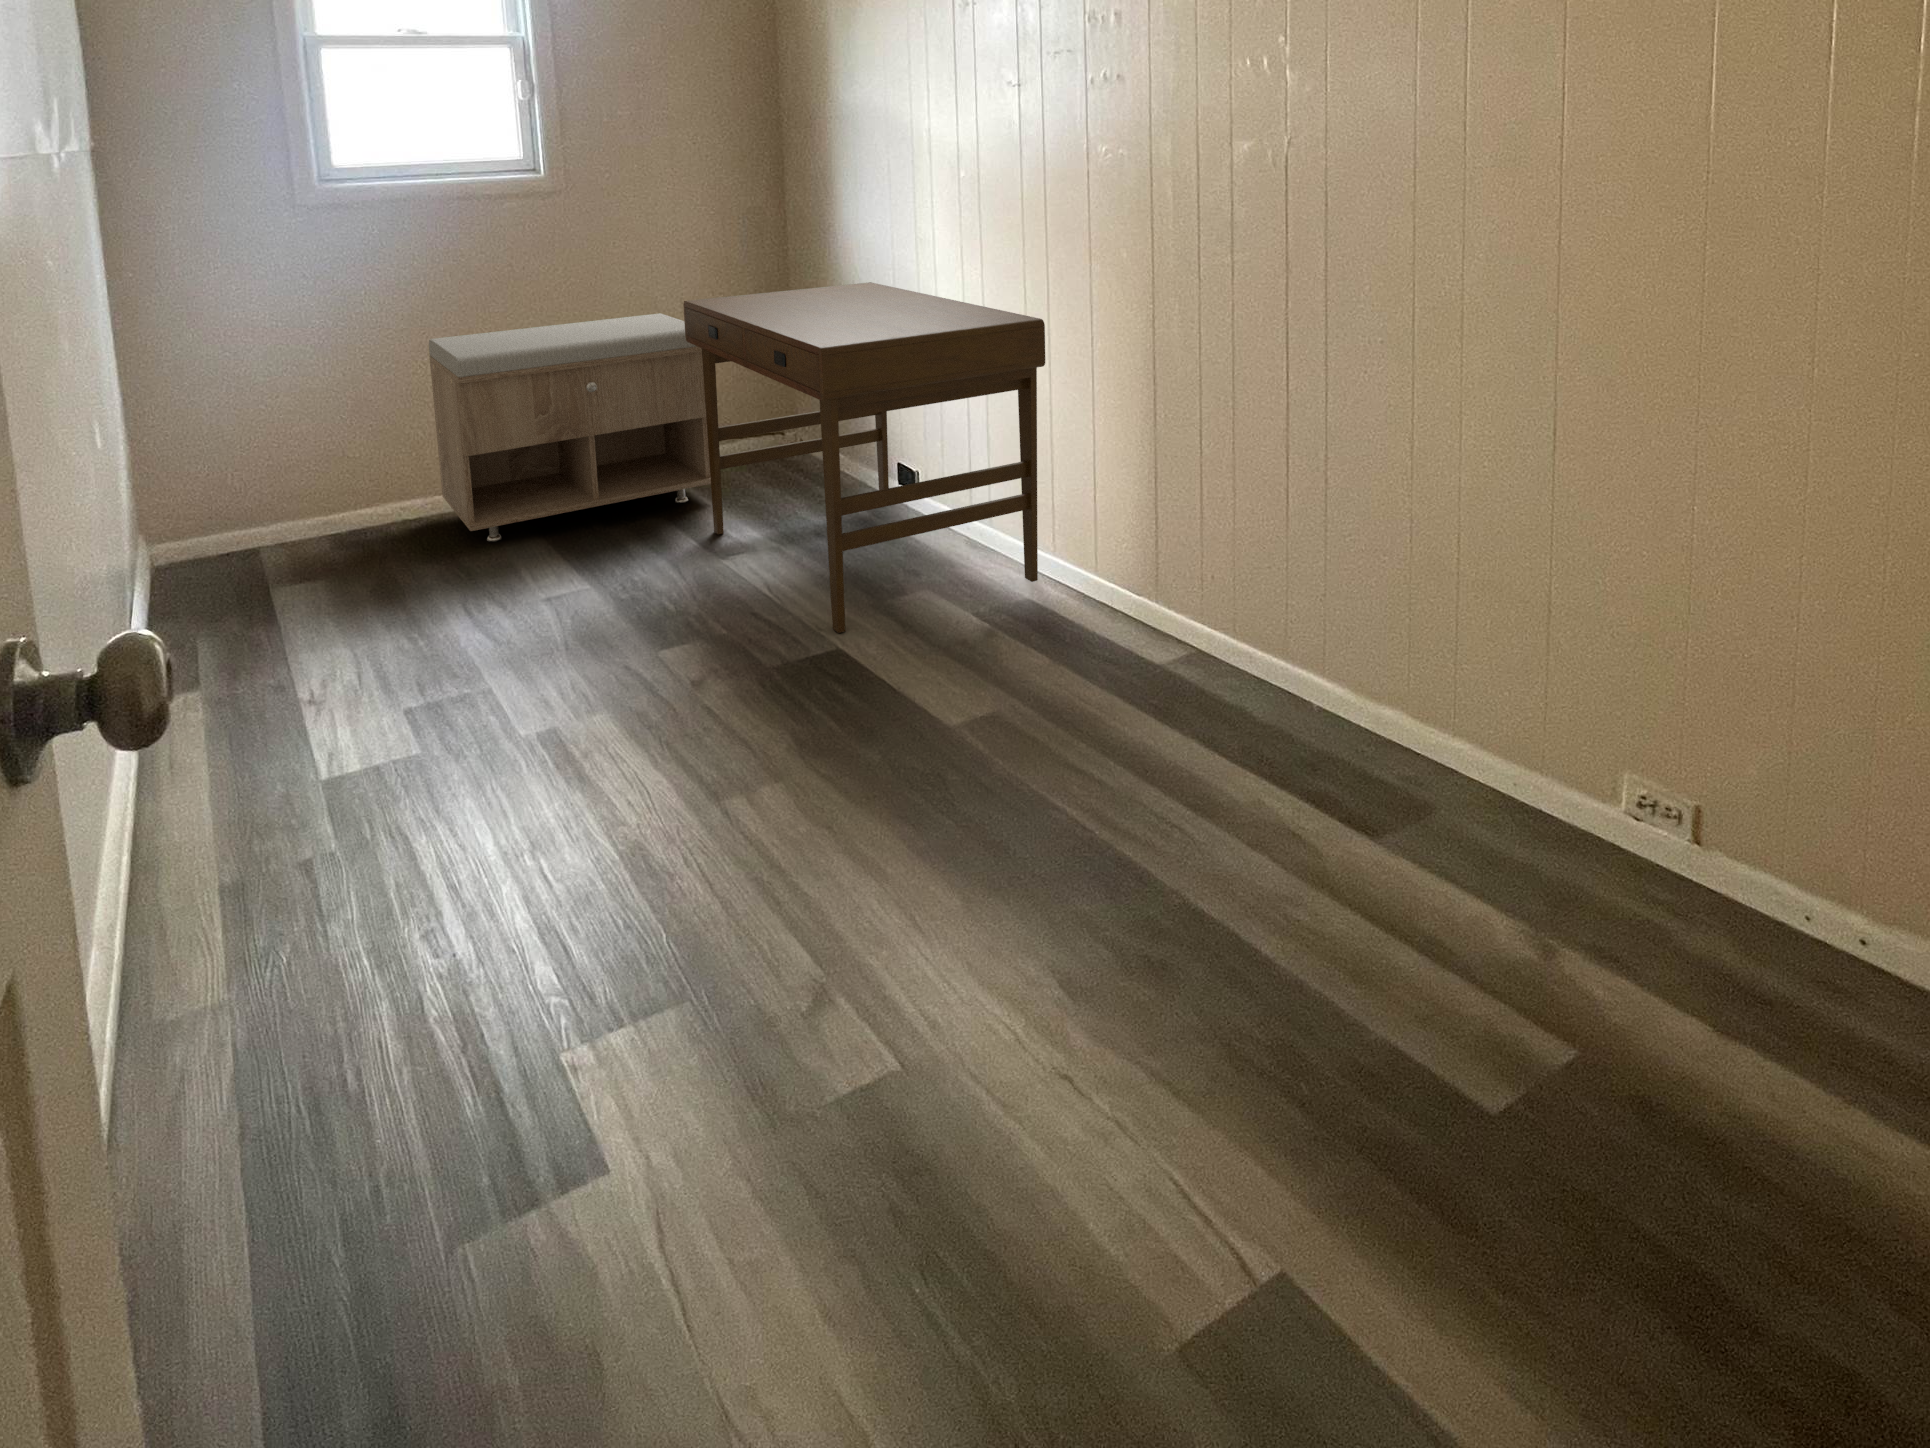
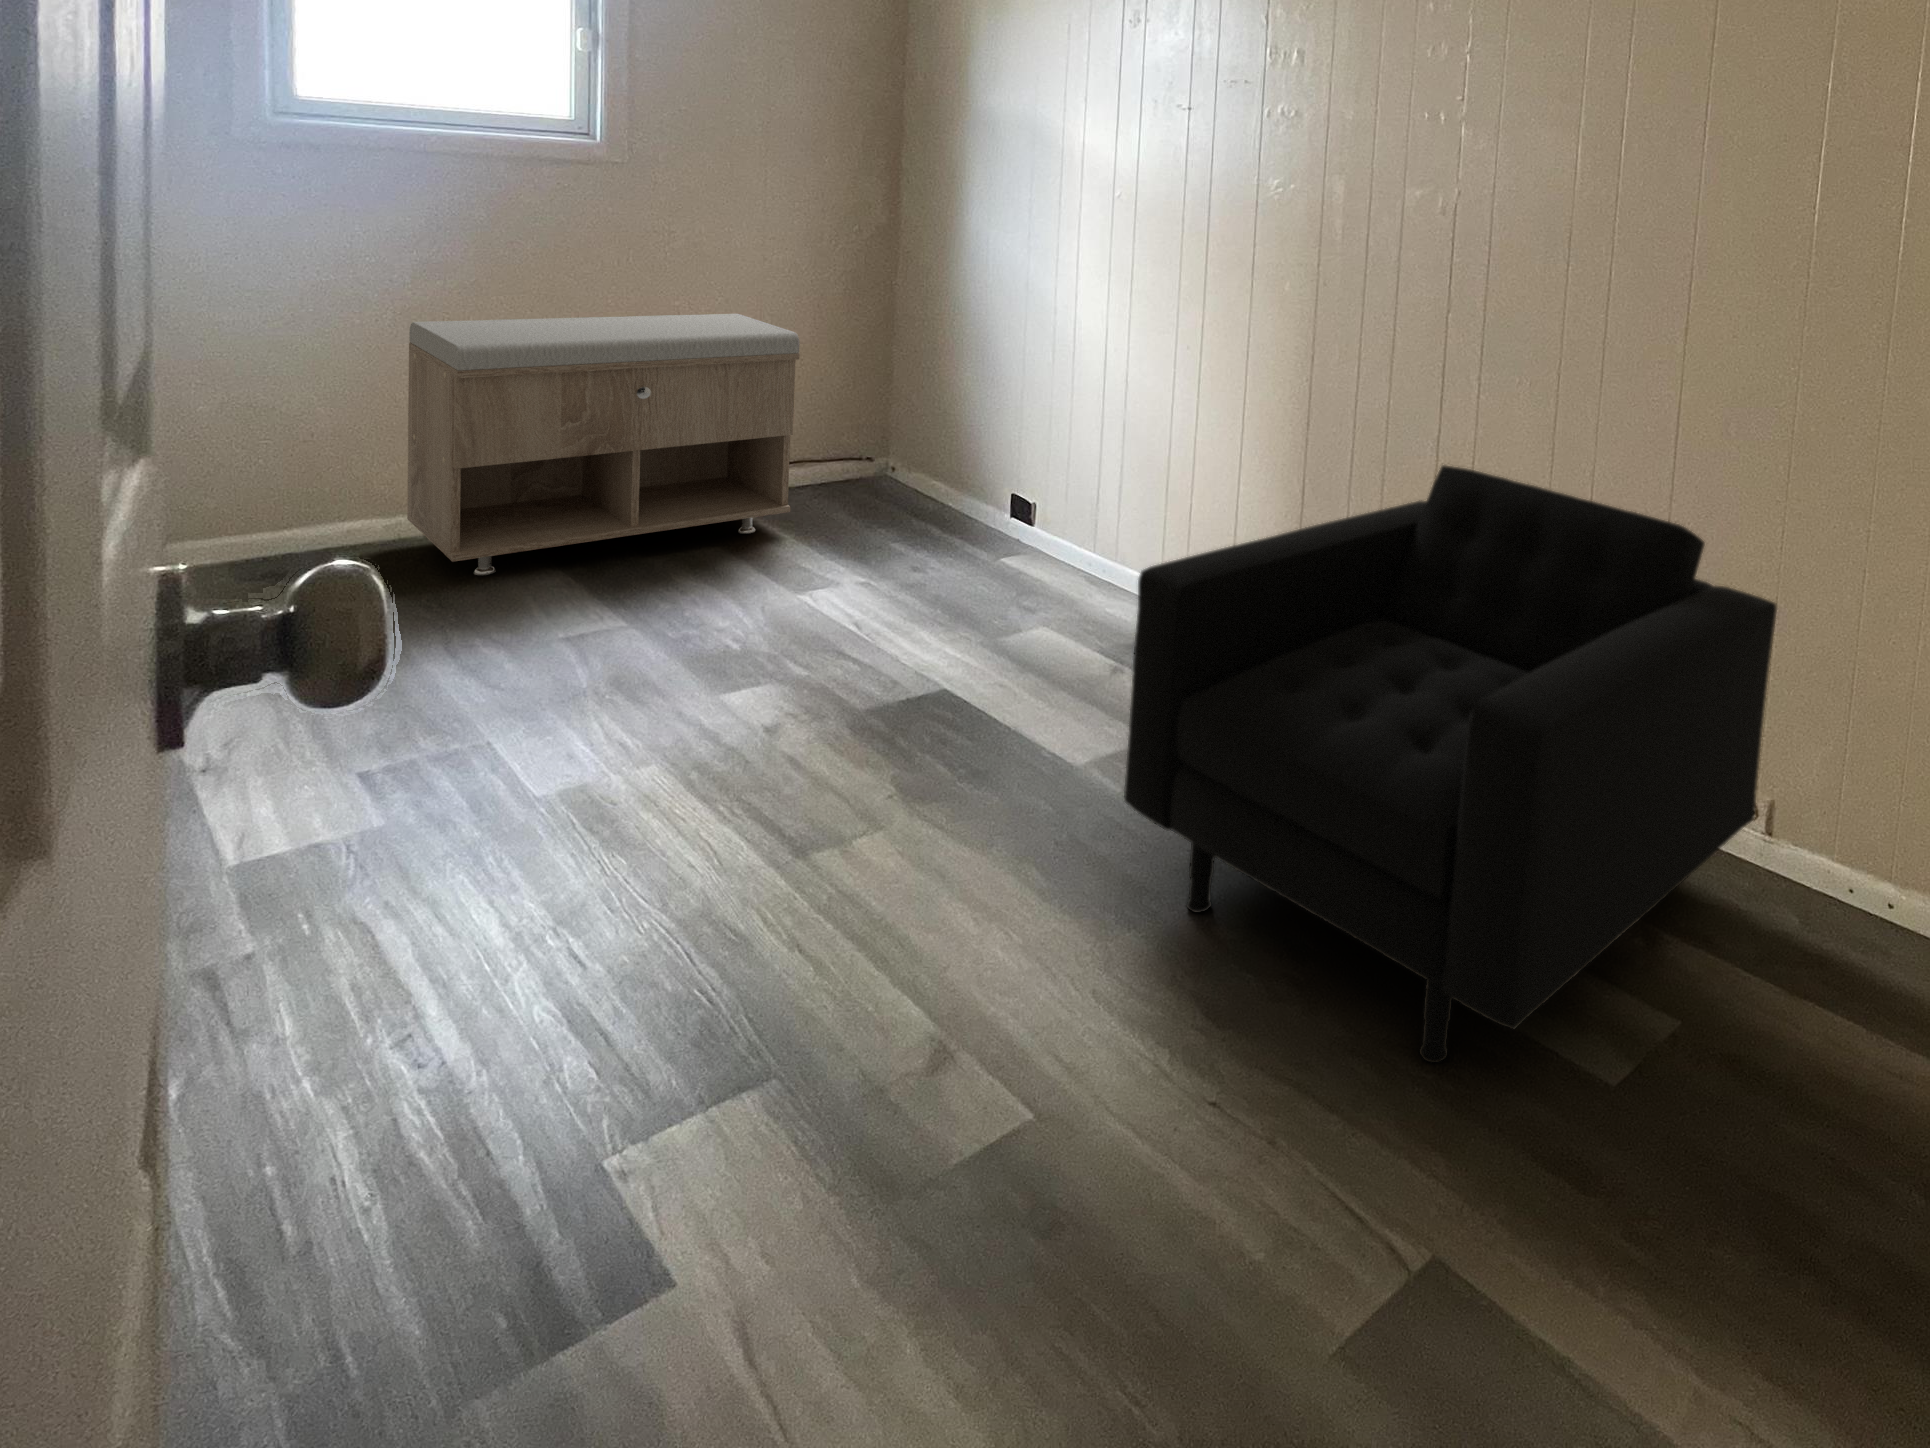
desk: present [683,282,1045,633] -> none [776,297,1205,675]
armchair: none [976,431,1686,1066] -> present [1124,465,1777,1063]

